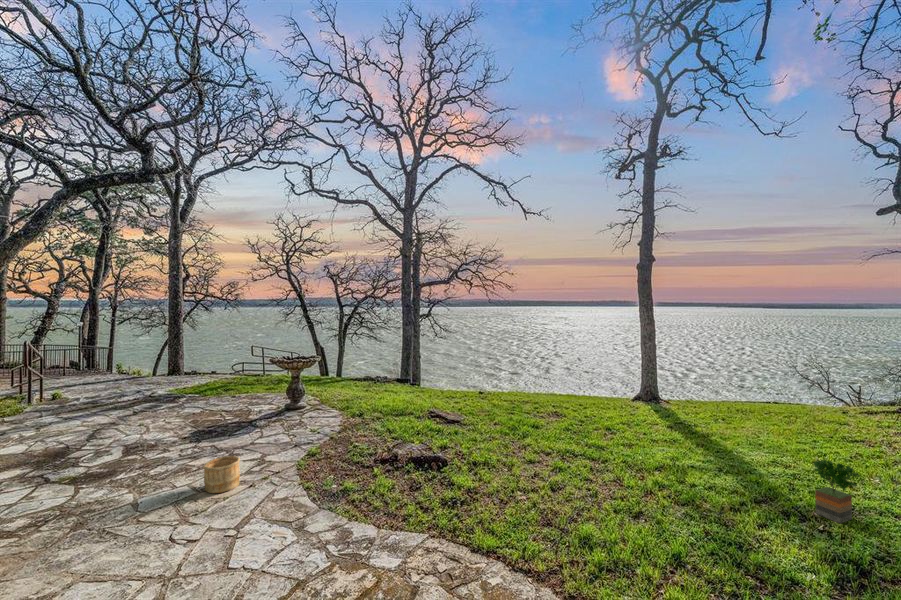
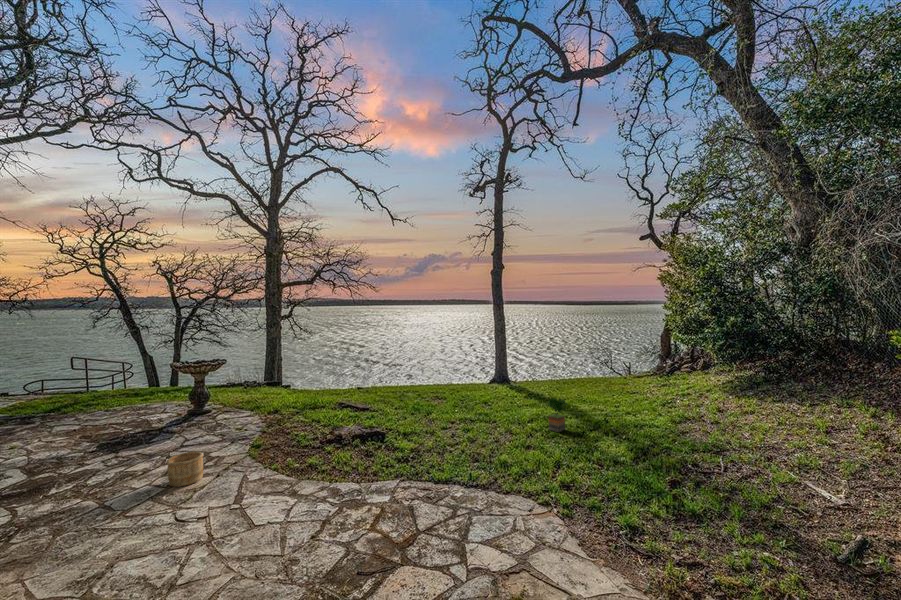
potted tree: present [814,460,860,523] -> present [548,398,568,432]

